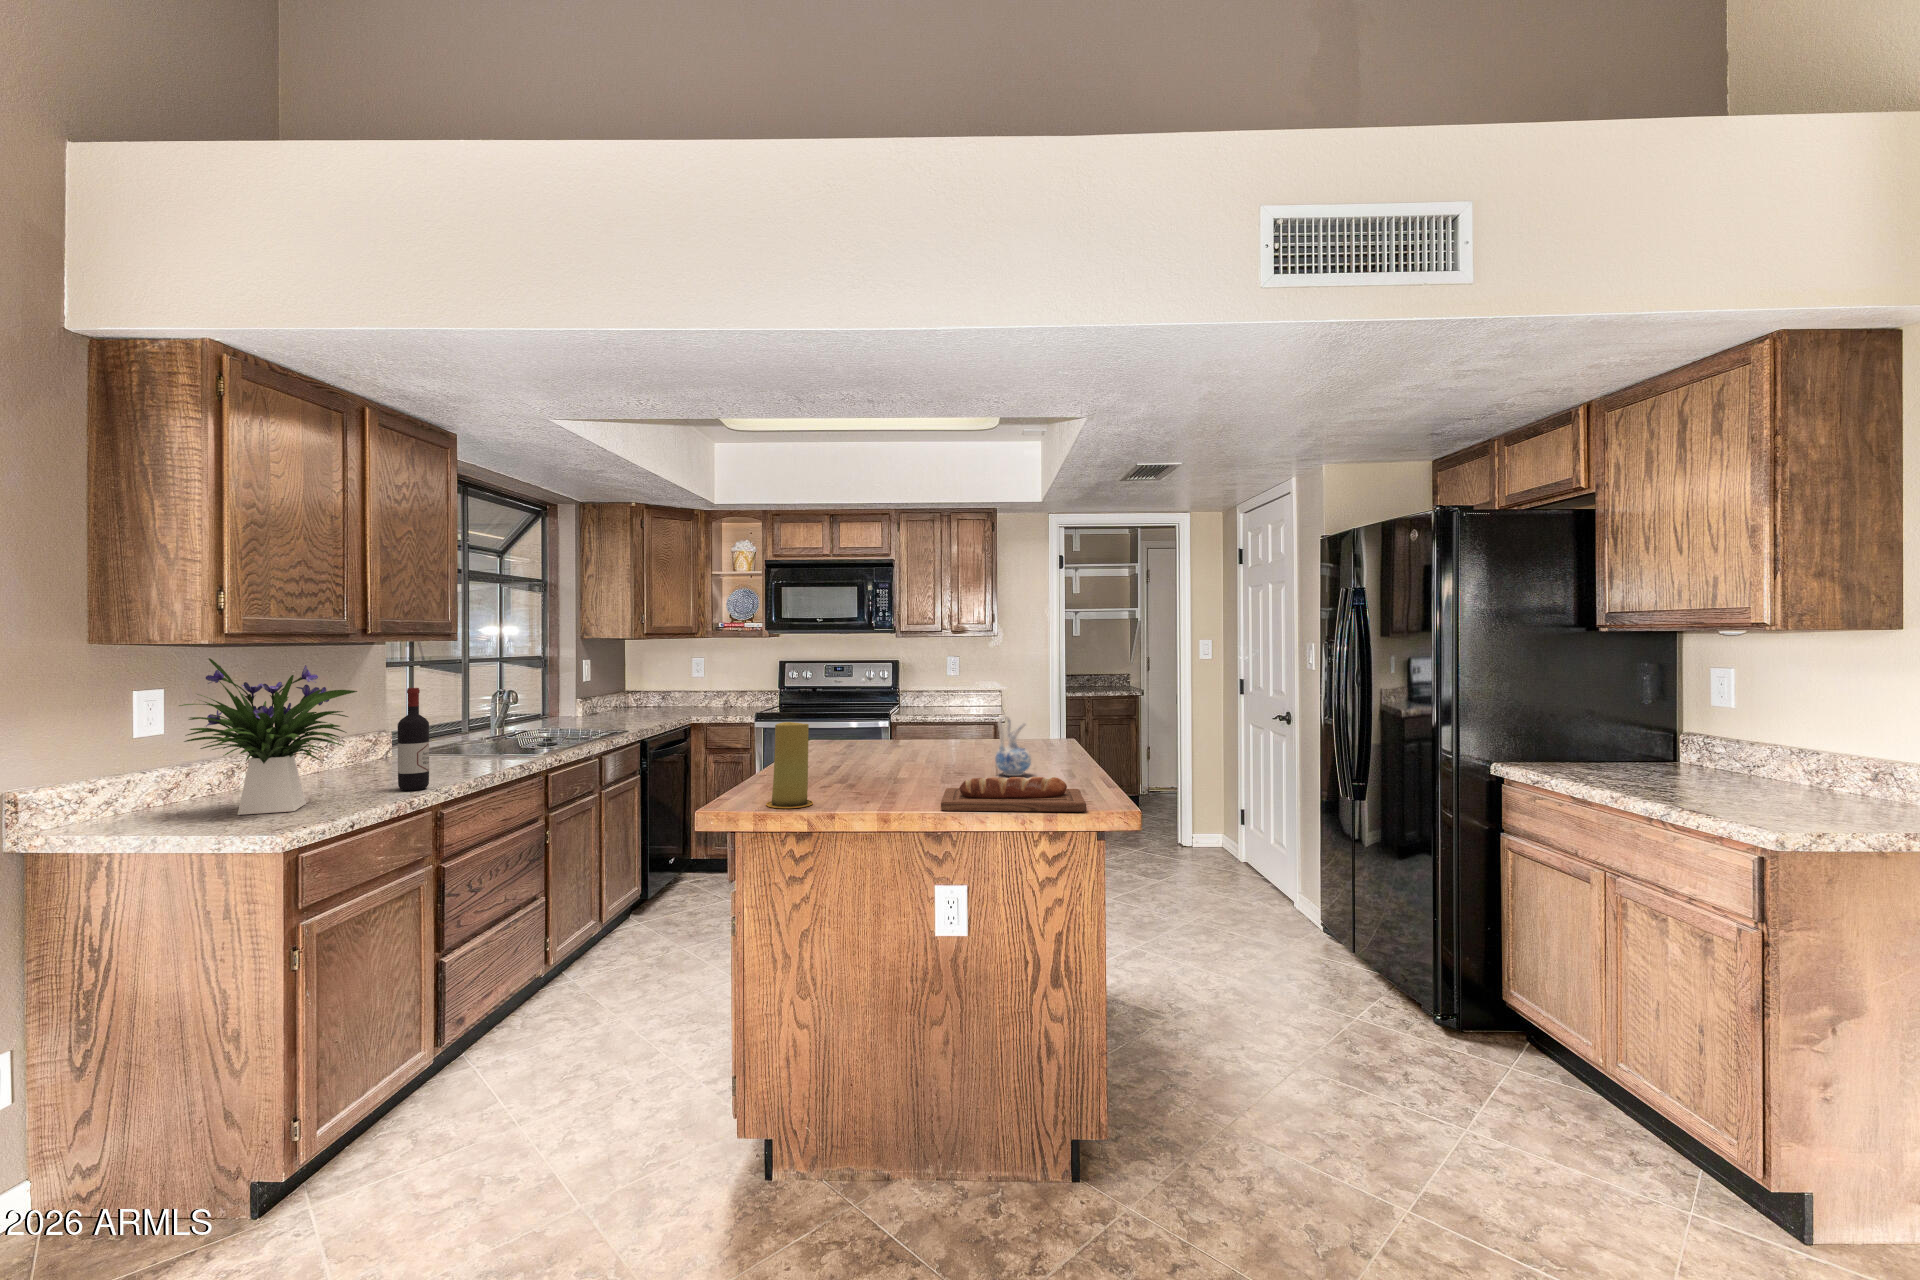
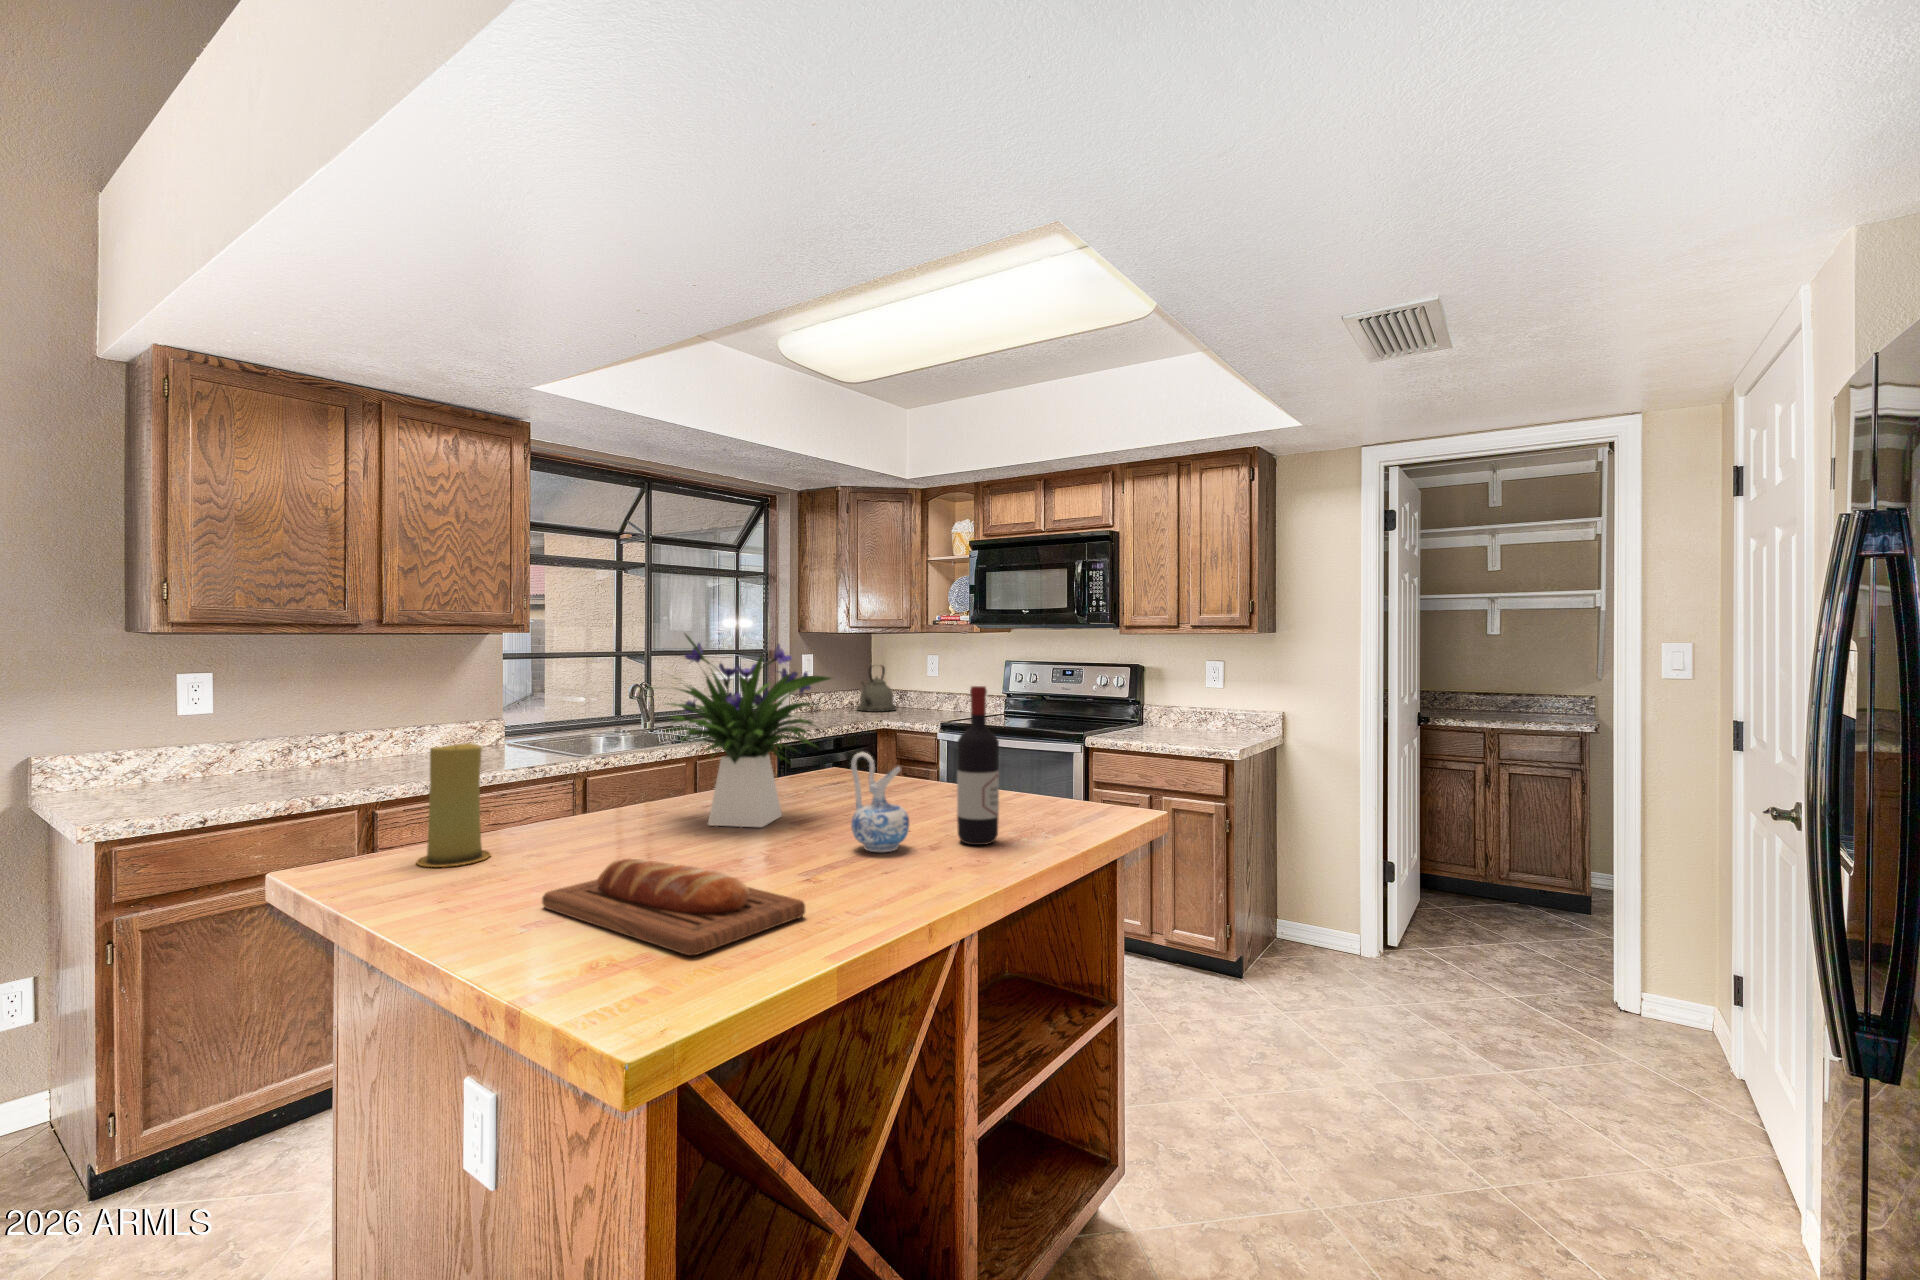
flower arrangement: present [179,658,357,815] -> present [666,634,831,827]
kettle: none [625,669,665,713] -> present [857,666,896,712]
wine bottle: present [398,688,429,791] -> present [957,686,999,845]

